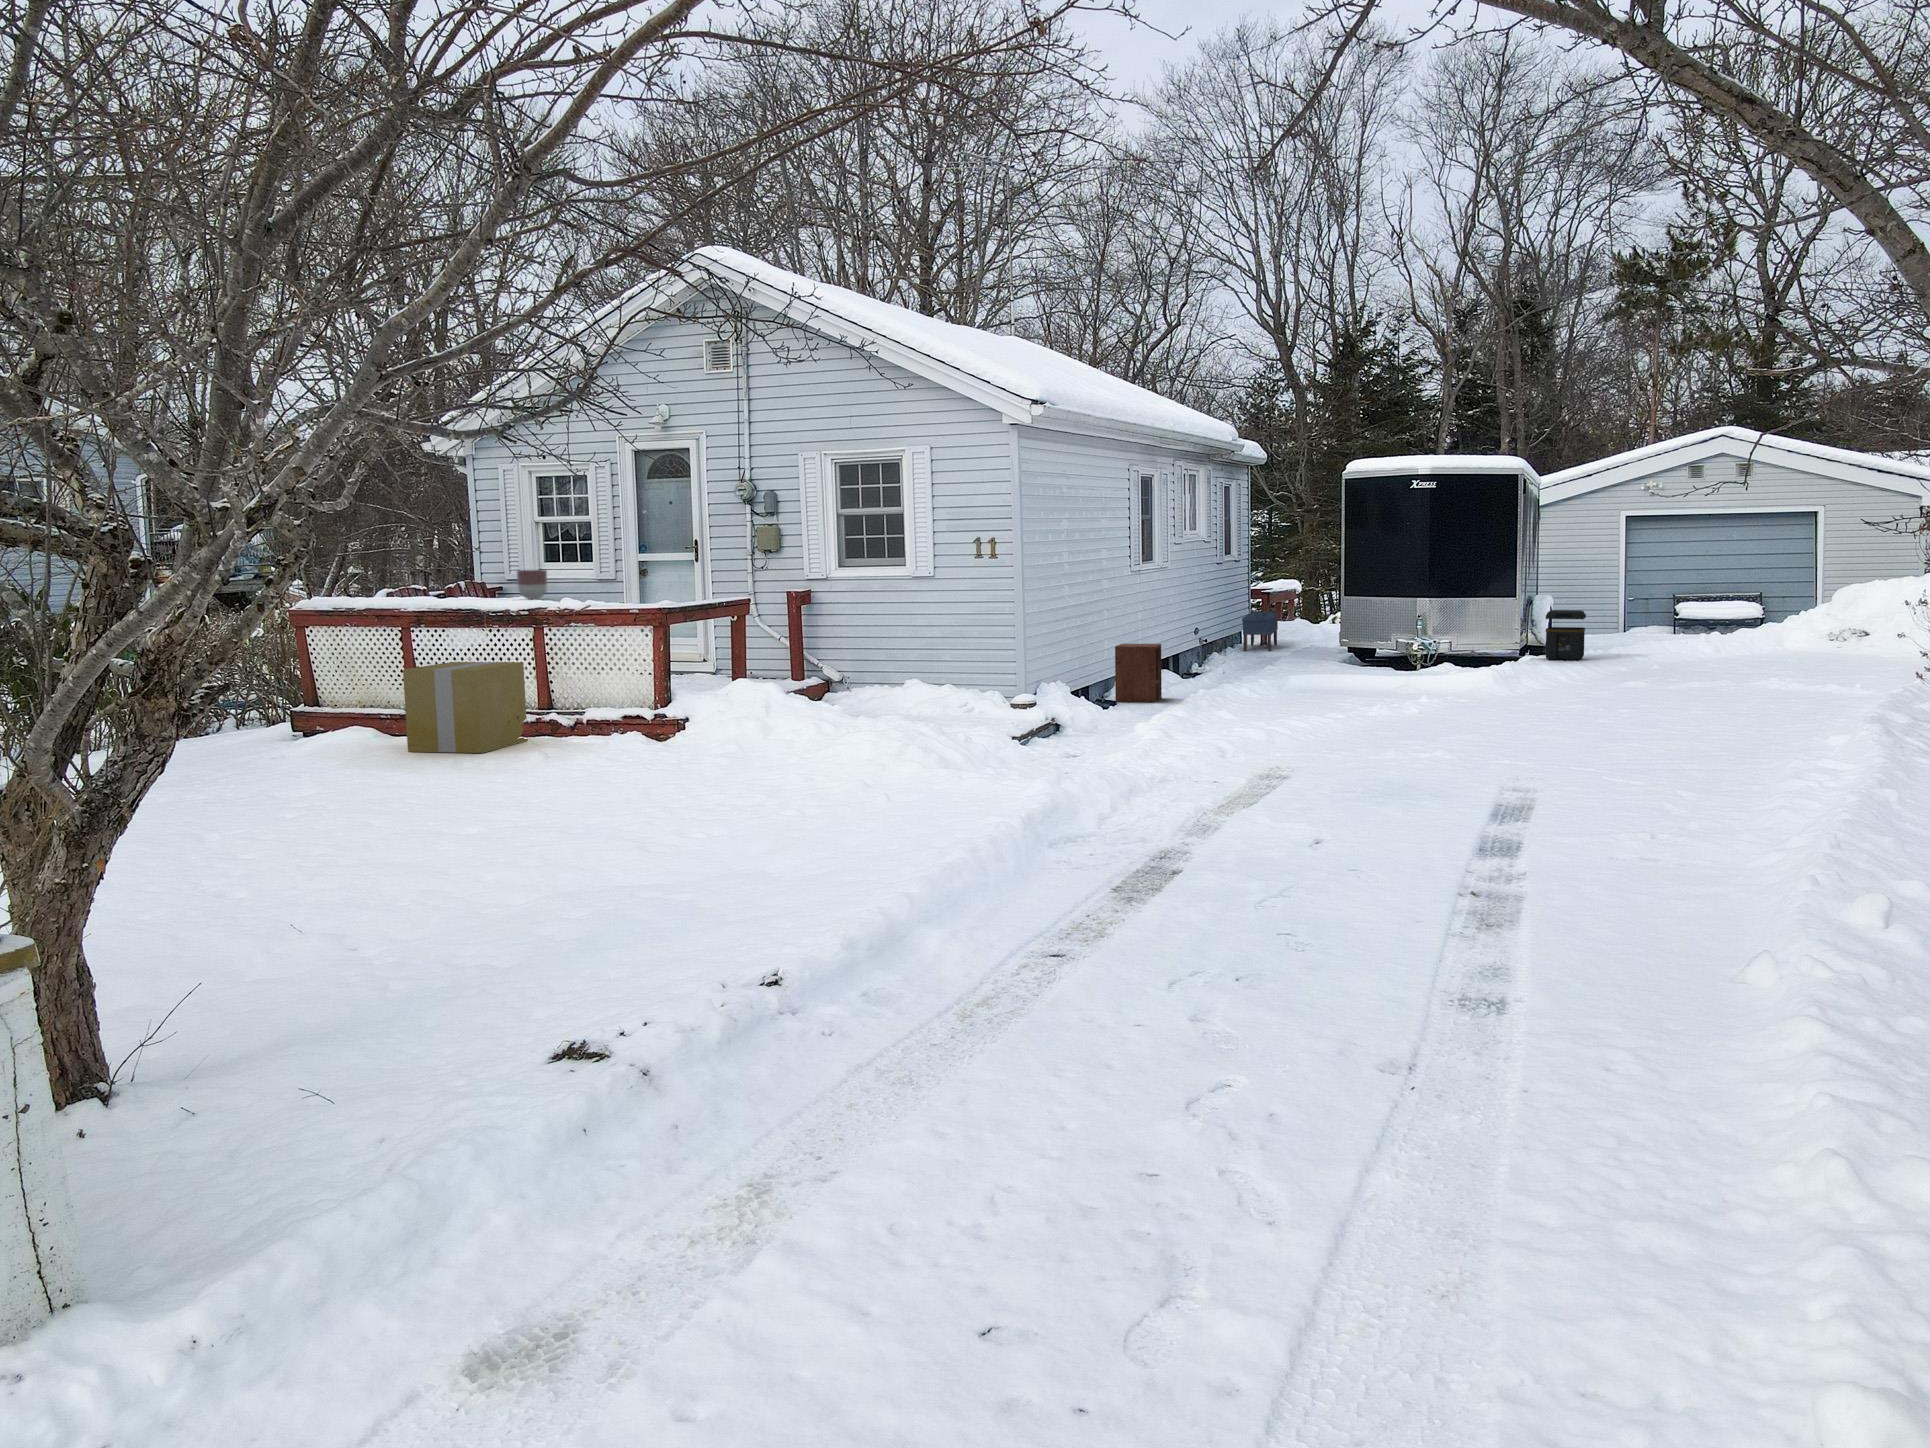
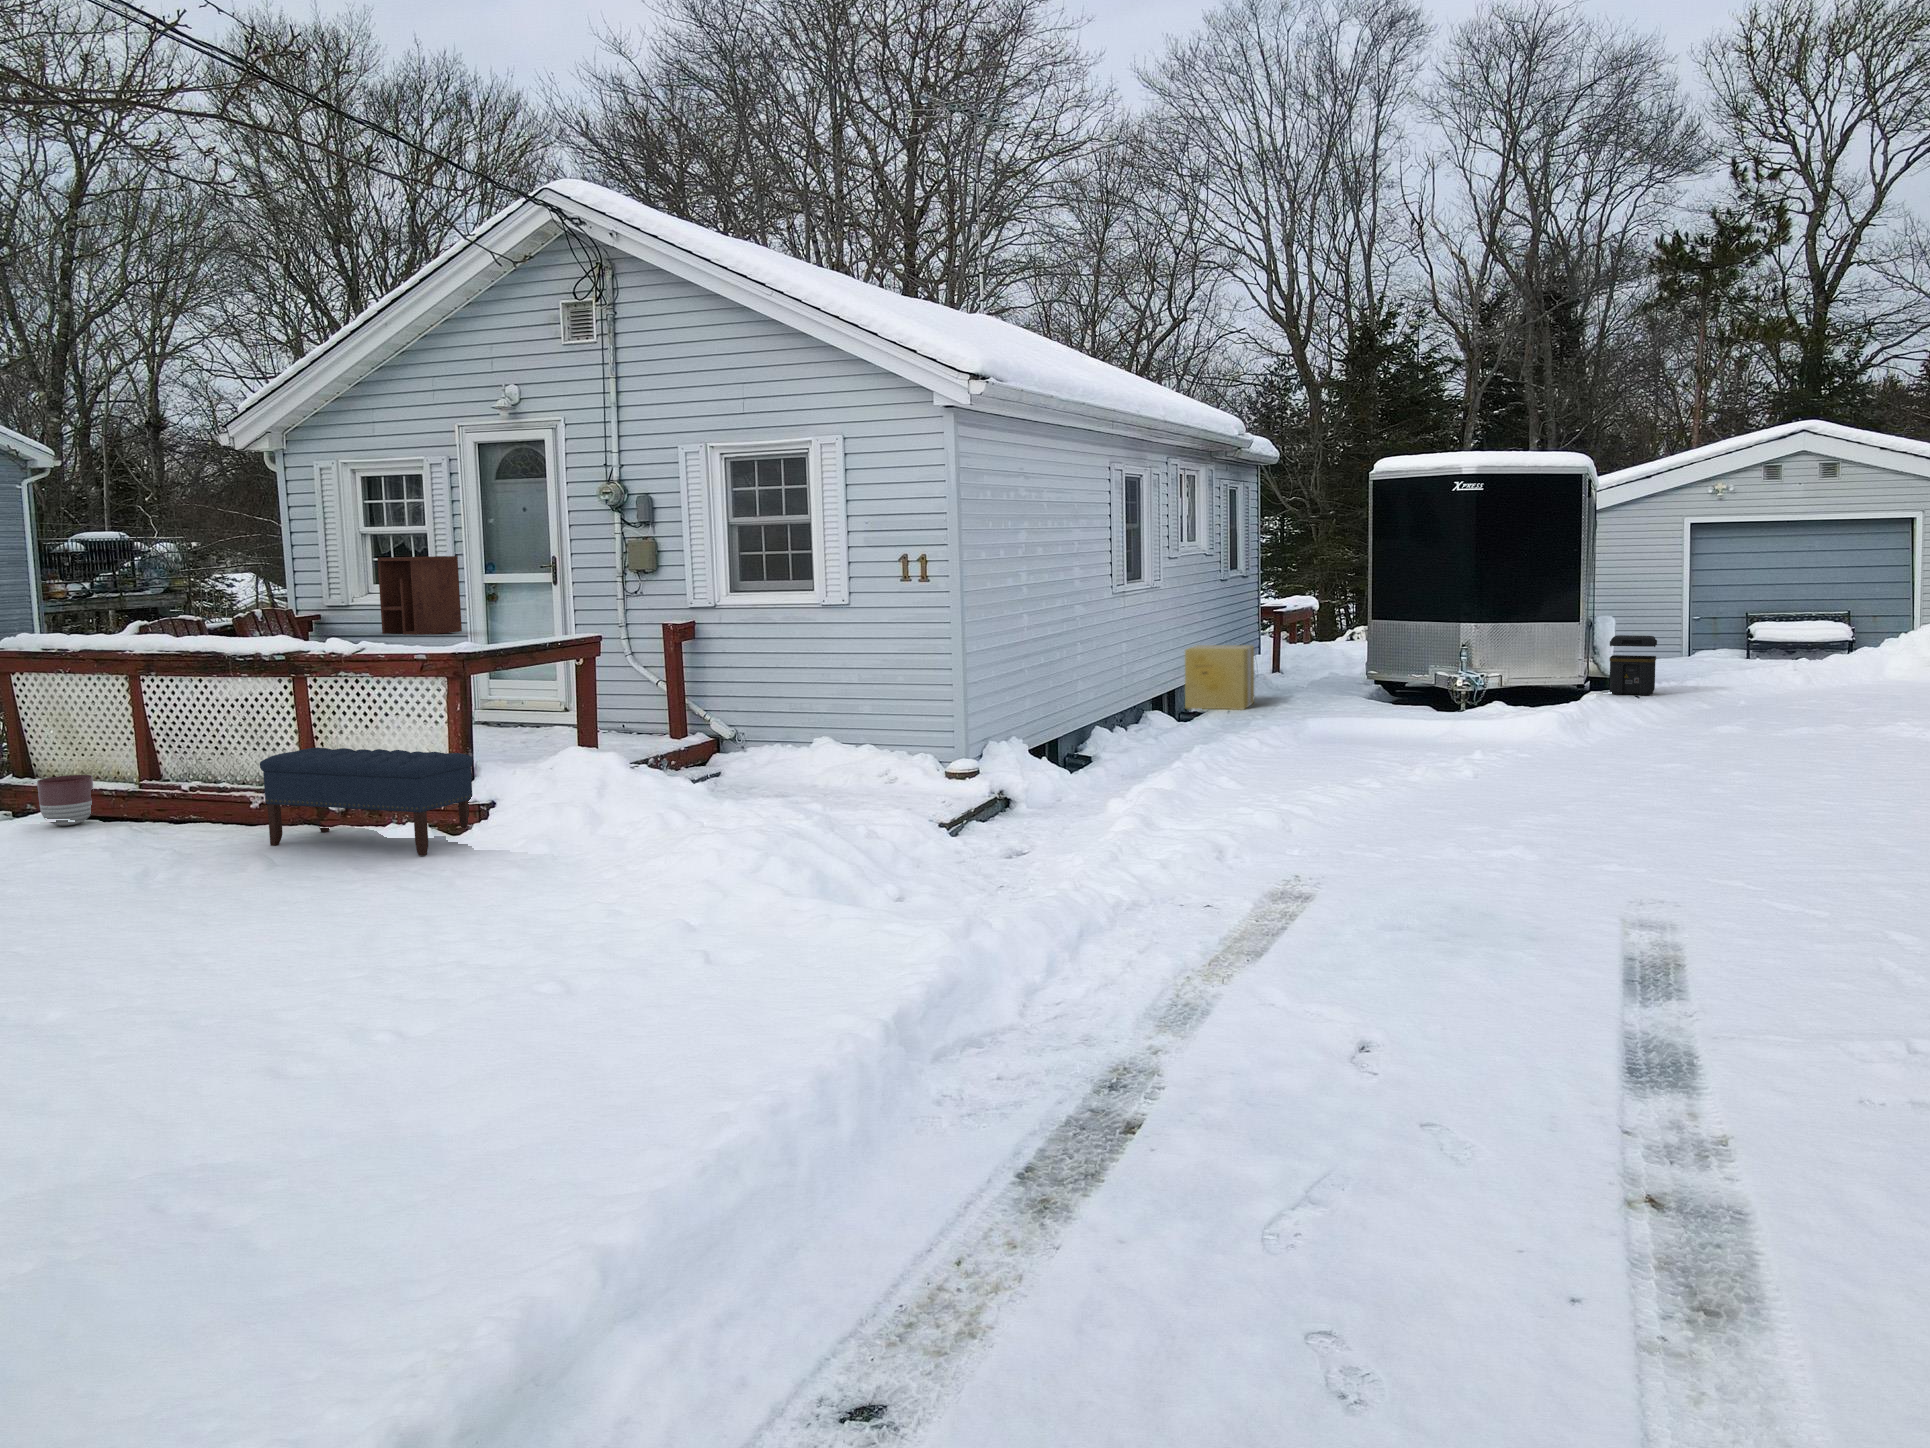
planter: present [517,570,547,599] -> present [37,775,93,826]
bench: present [1242,612,1278,651] -> present [260,748,473,856]
side table: present [1115,644,1162,702] -> present [378,556,462,635]
cardboard box: present [403,662,528,753] -> present [1185,645,1254,710]

